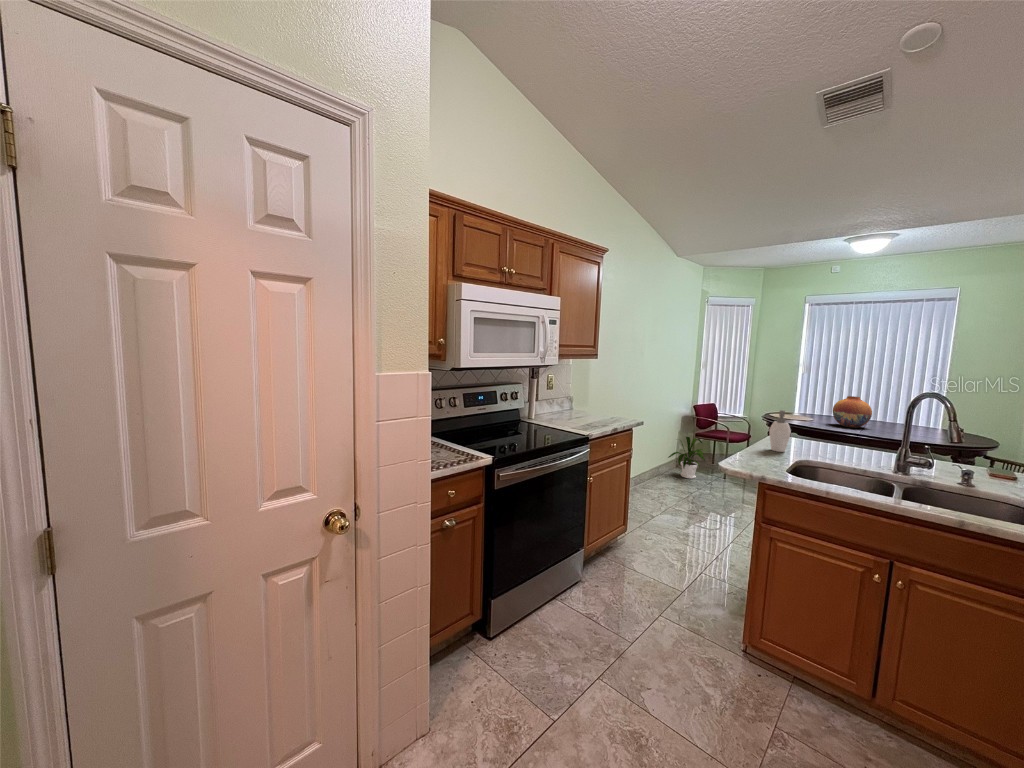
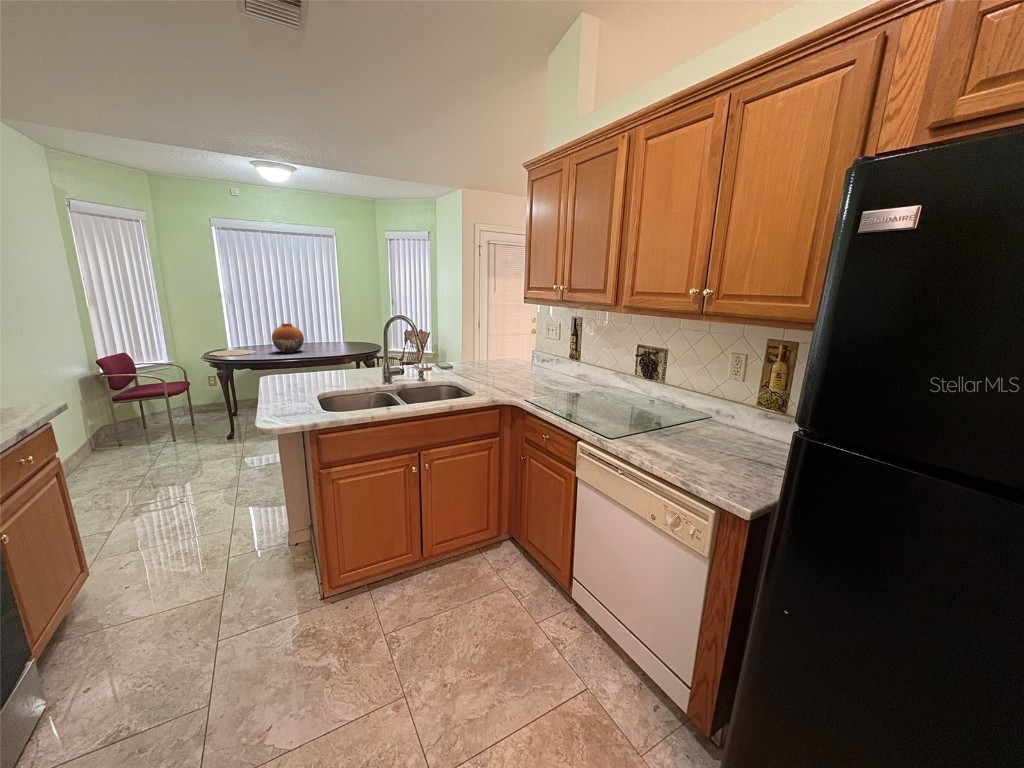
soap dispenser: present [769,410,791,452] -> none [277,348,301,393]
house plant: present [668,437,705,479] -> none [77,403,145,459]

